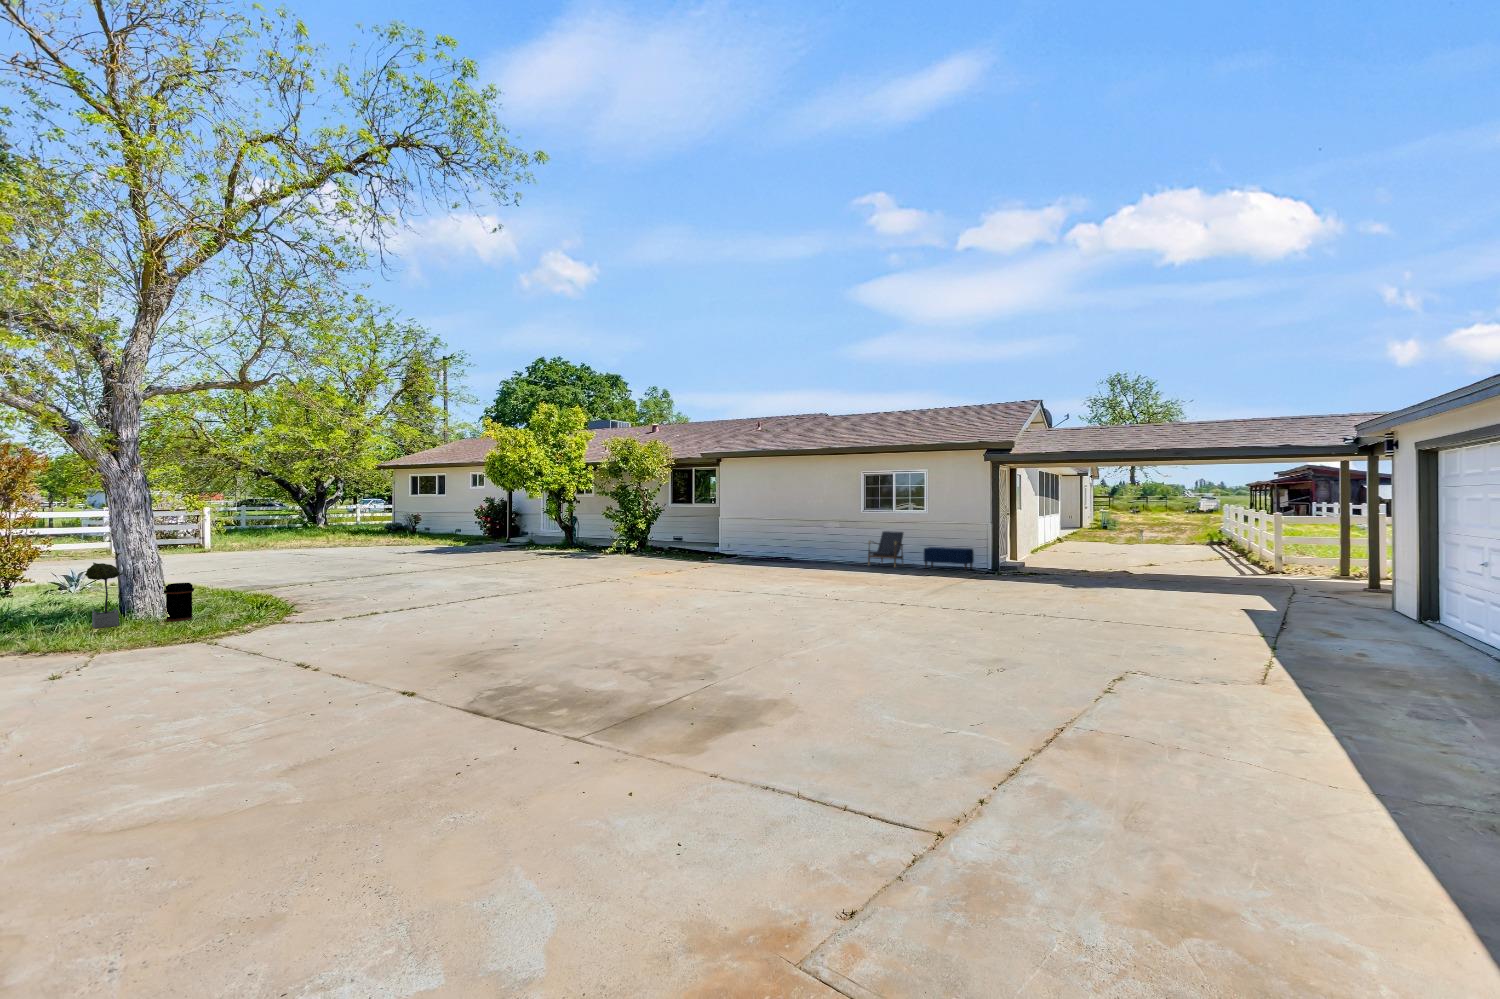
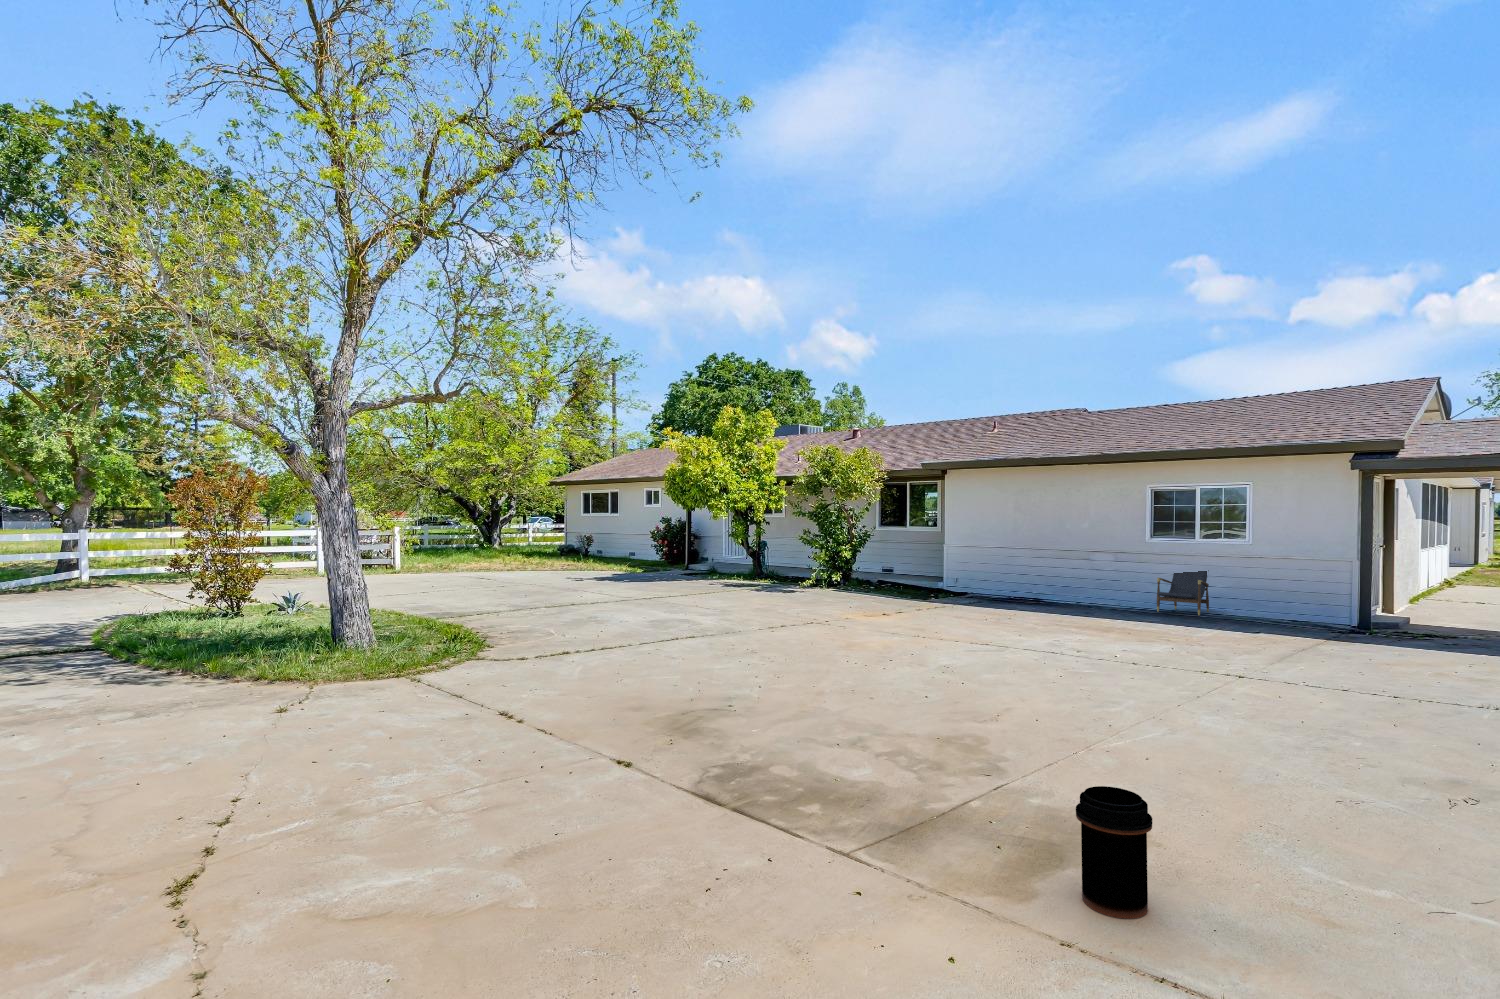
bench: present [924,547,974,570] -> none [1244,589,1324,624]
potted tree: present [85,563,122,628] -> none [290,592,324,663]
trash can: present [164,583,194,621] -> present [1076,786,1152,919]

